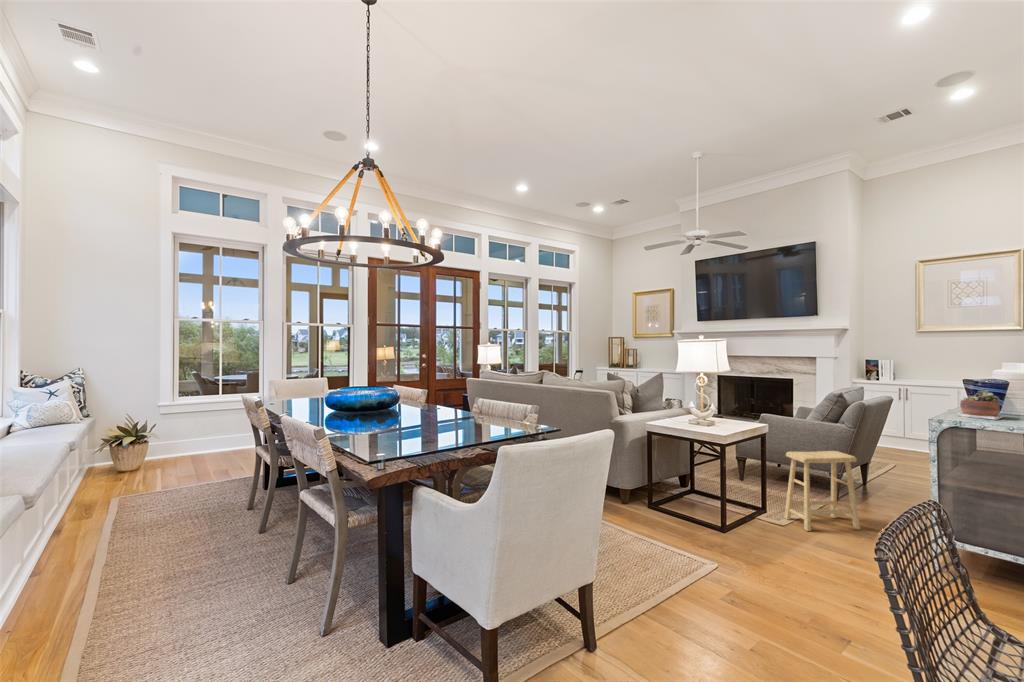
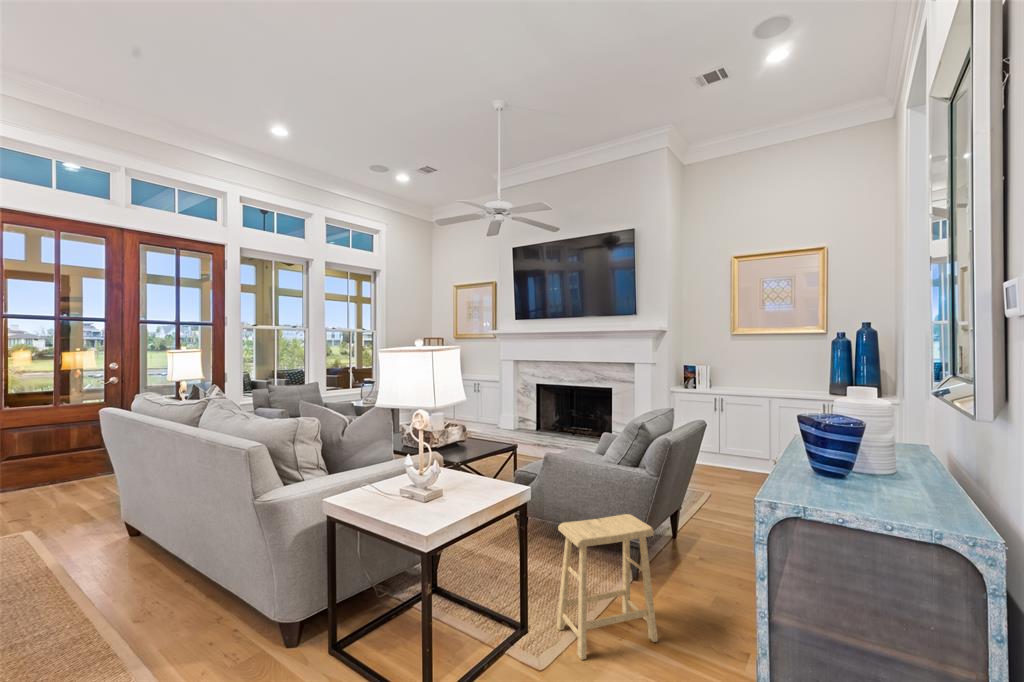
succulent plant: present [956,390,1004,420] -> none [791,440,861,499]

